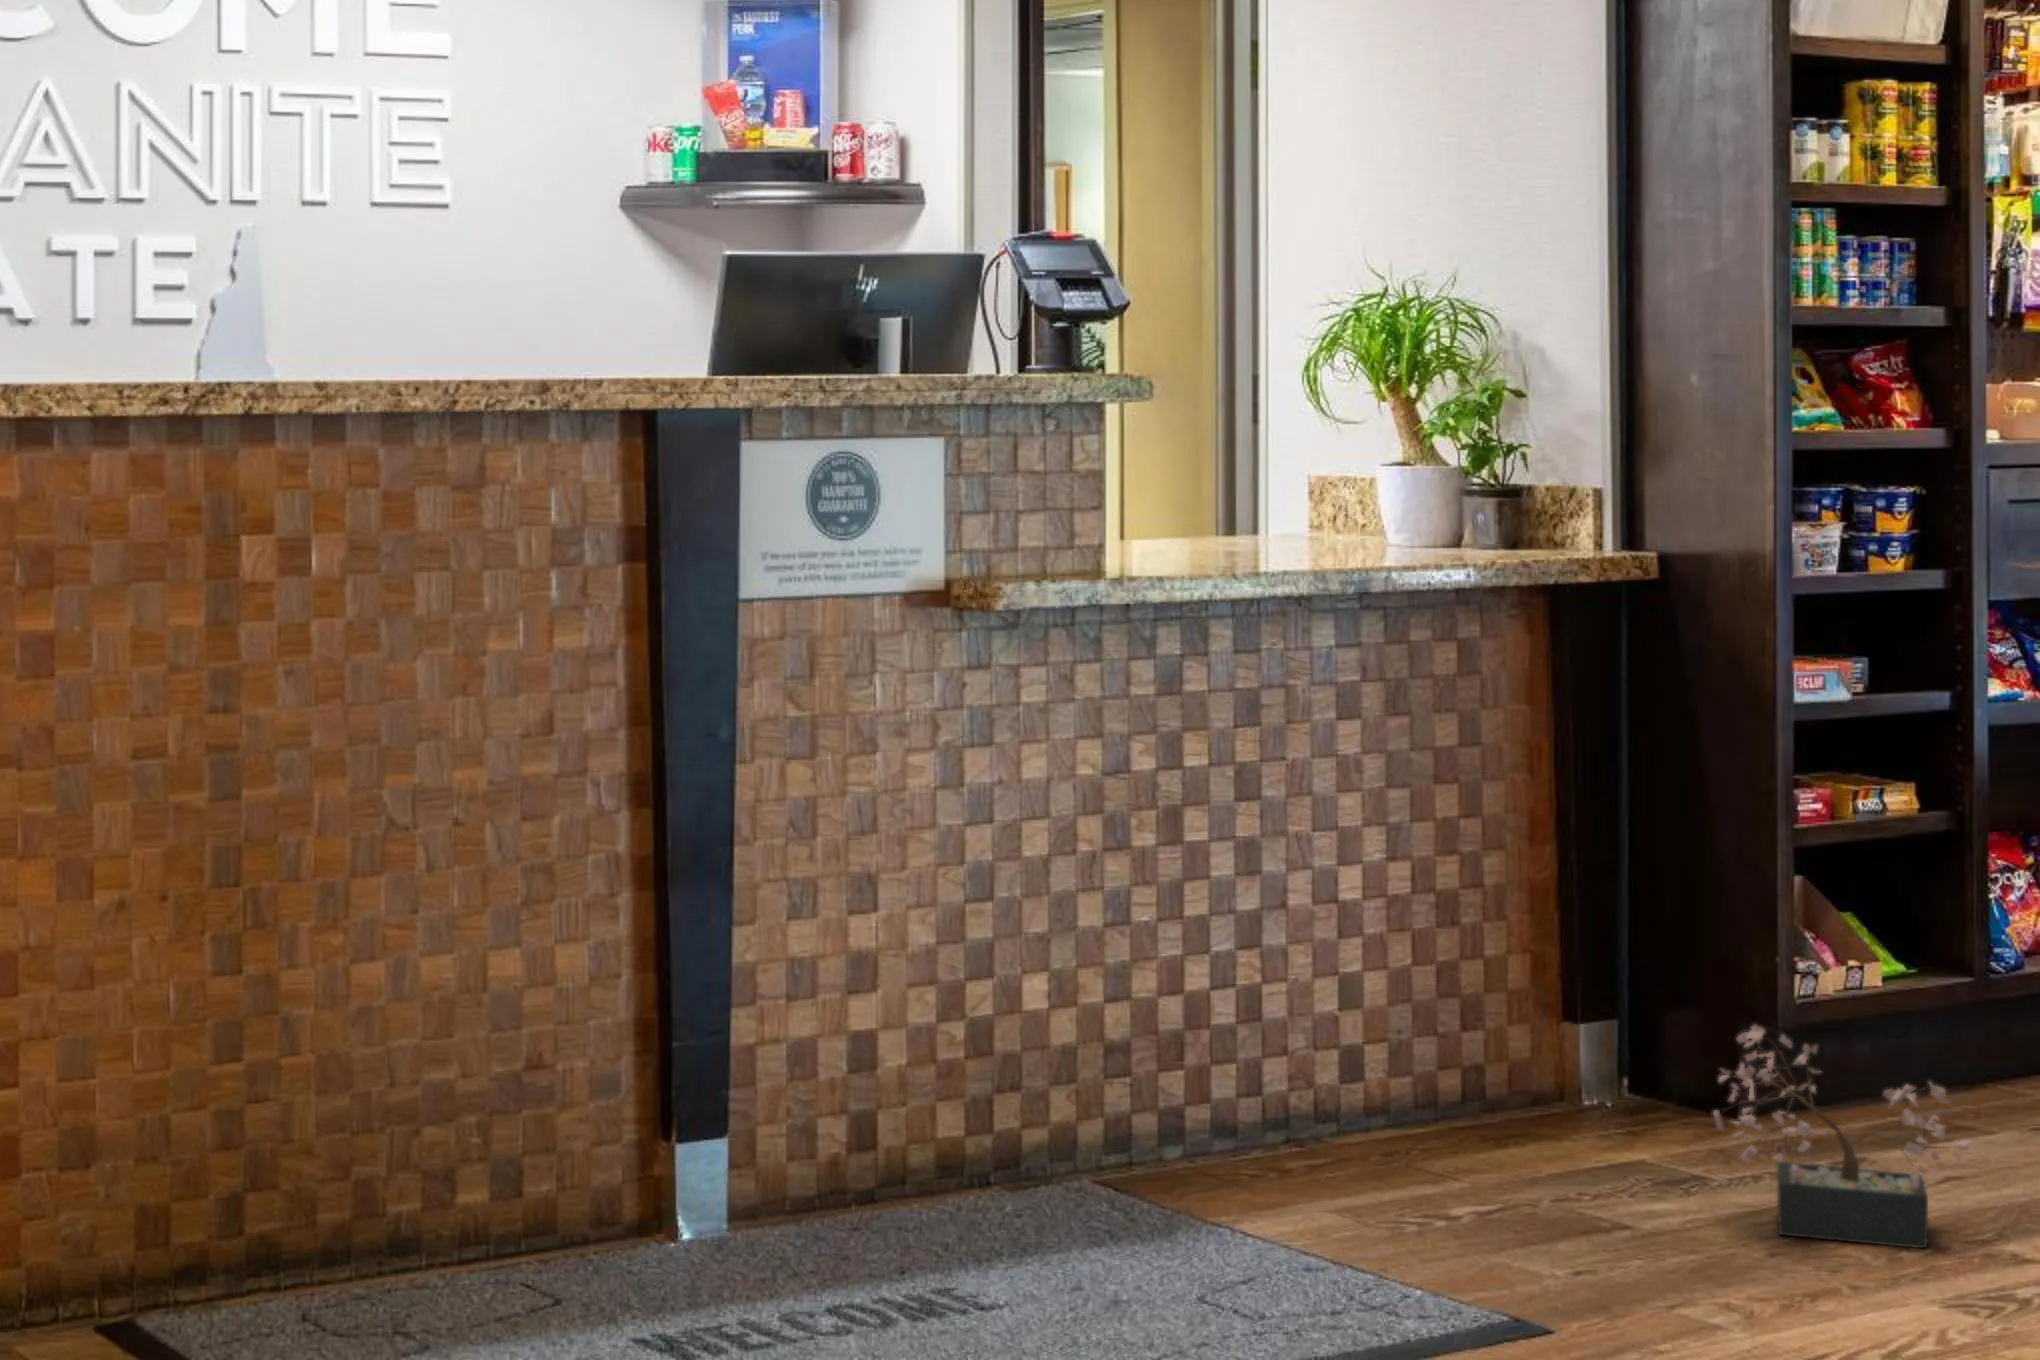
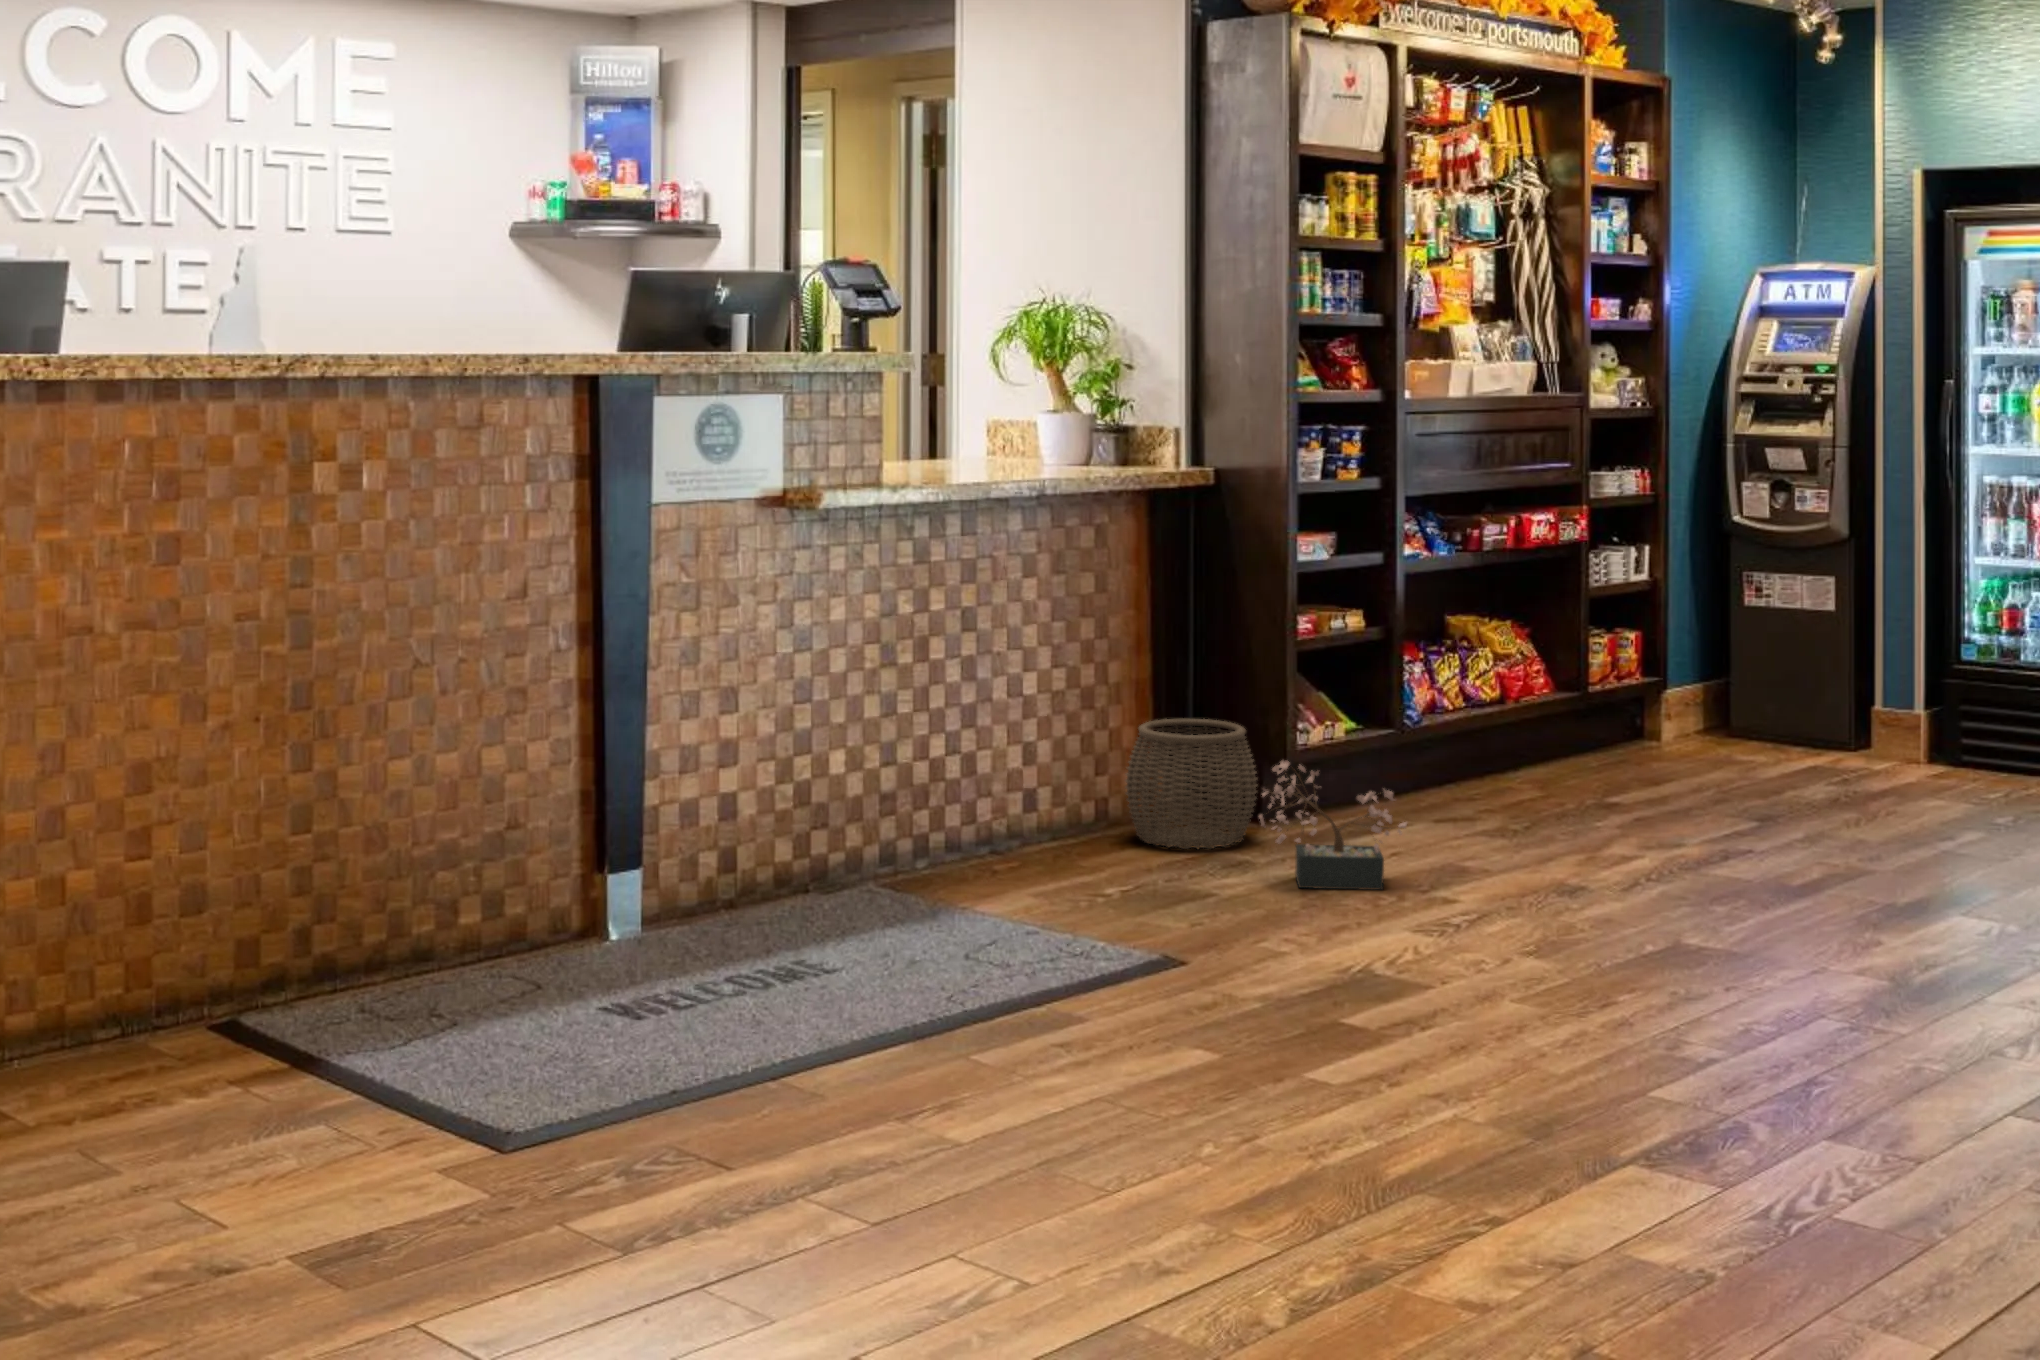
woven basket: none [1504,943,1724,1155] -> present [1125,719,1257,849]

